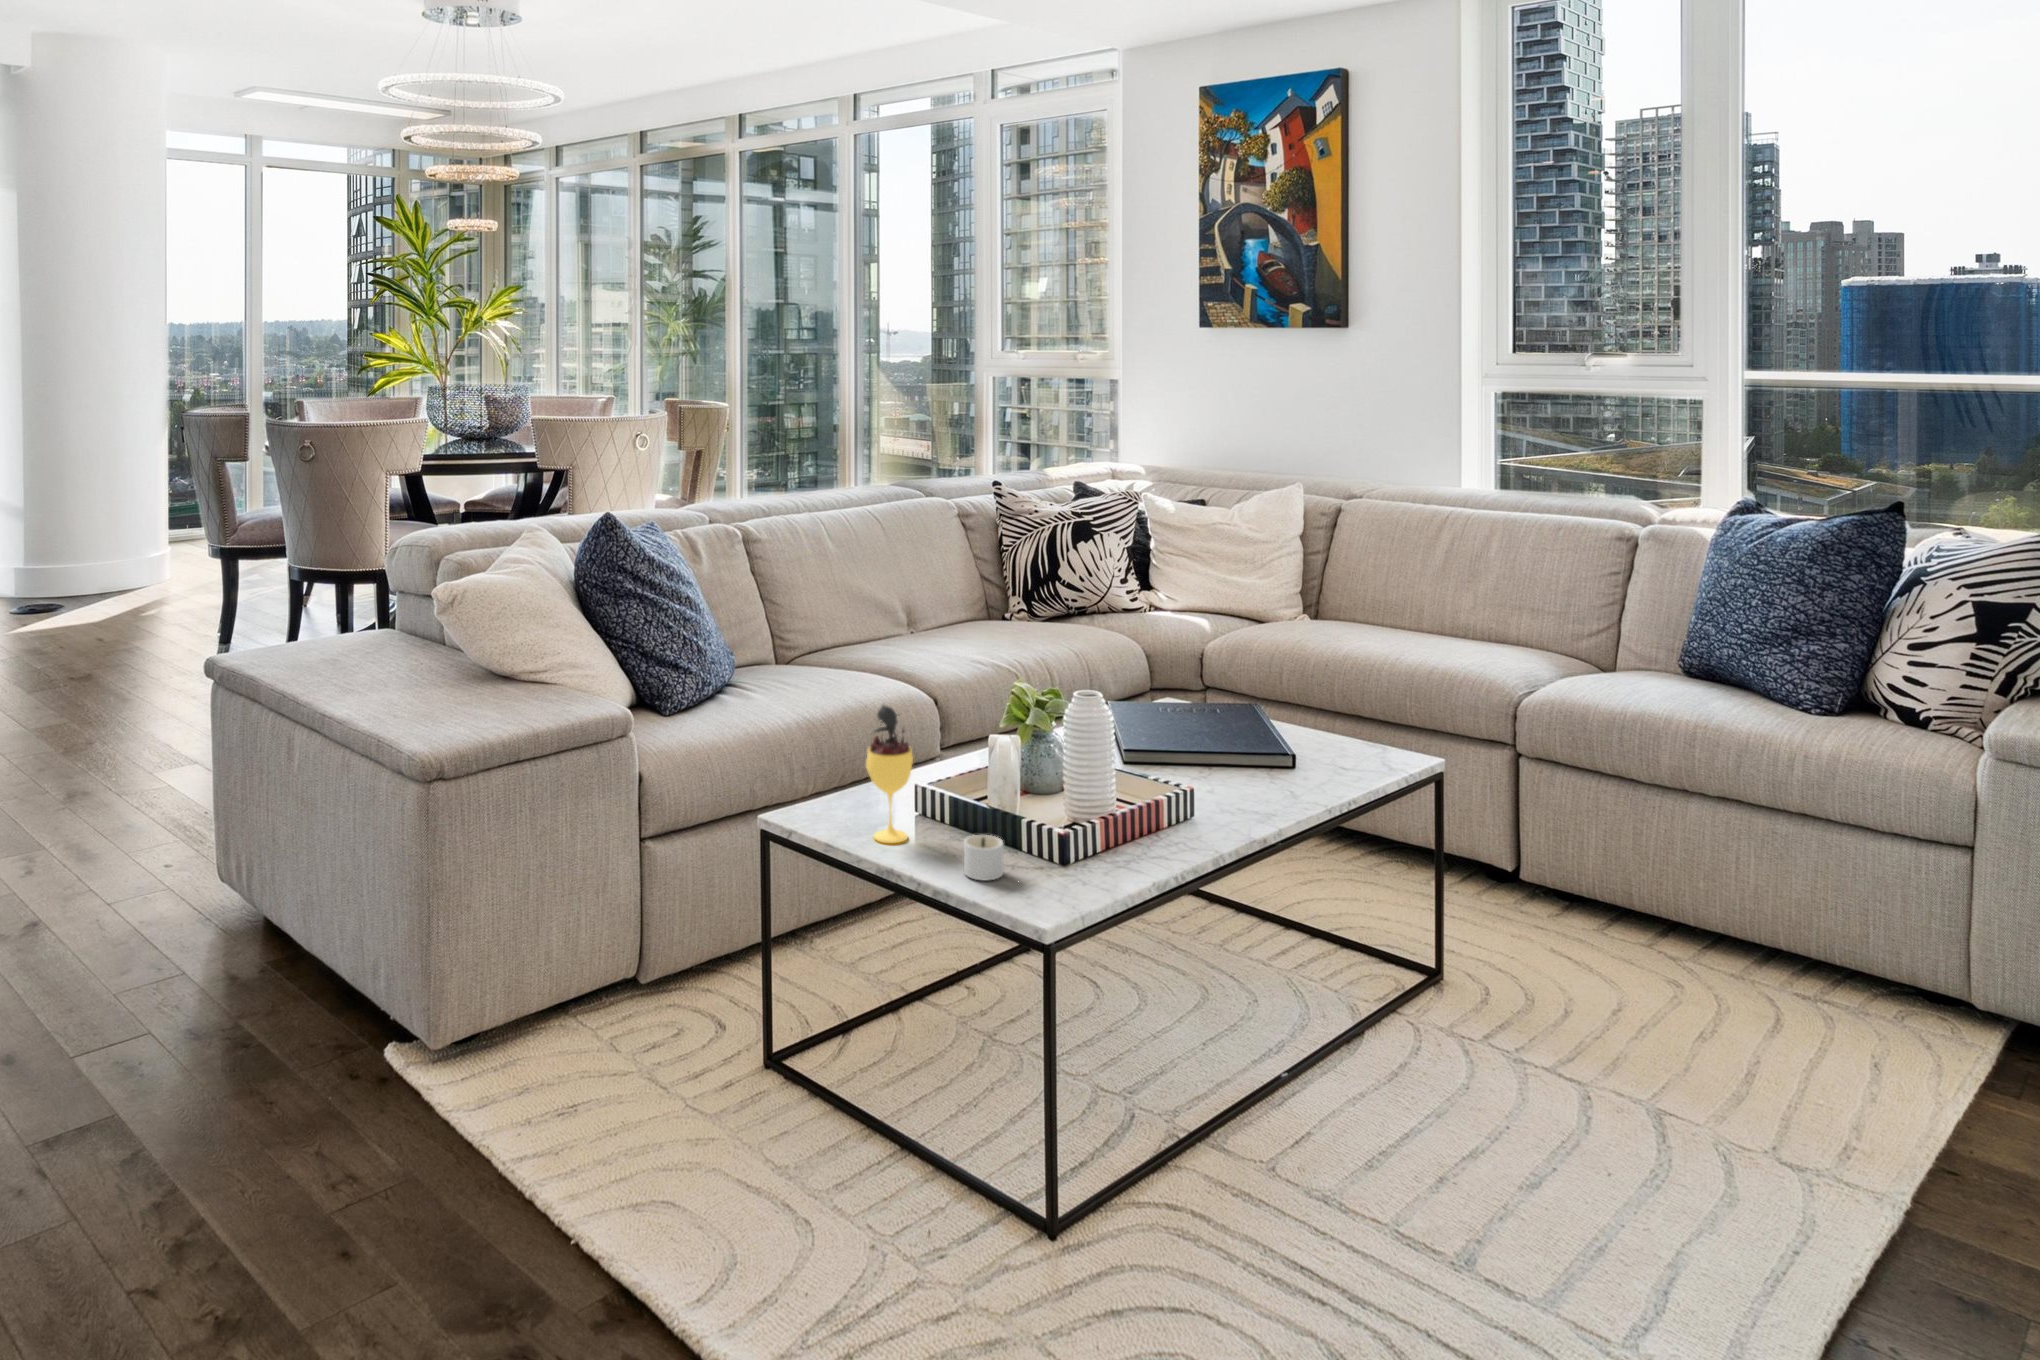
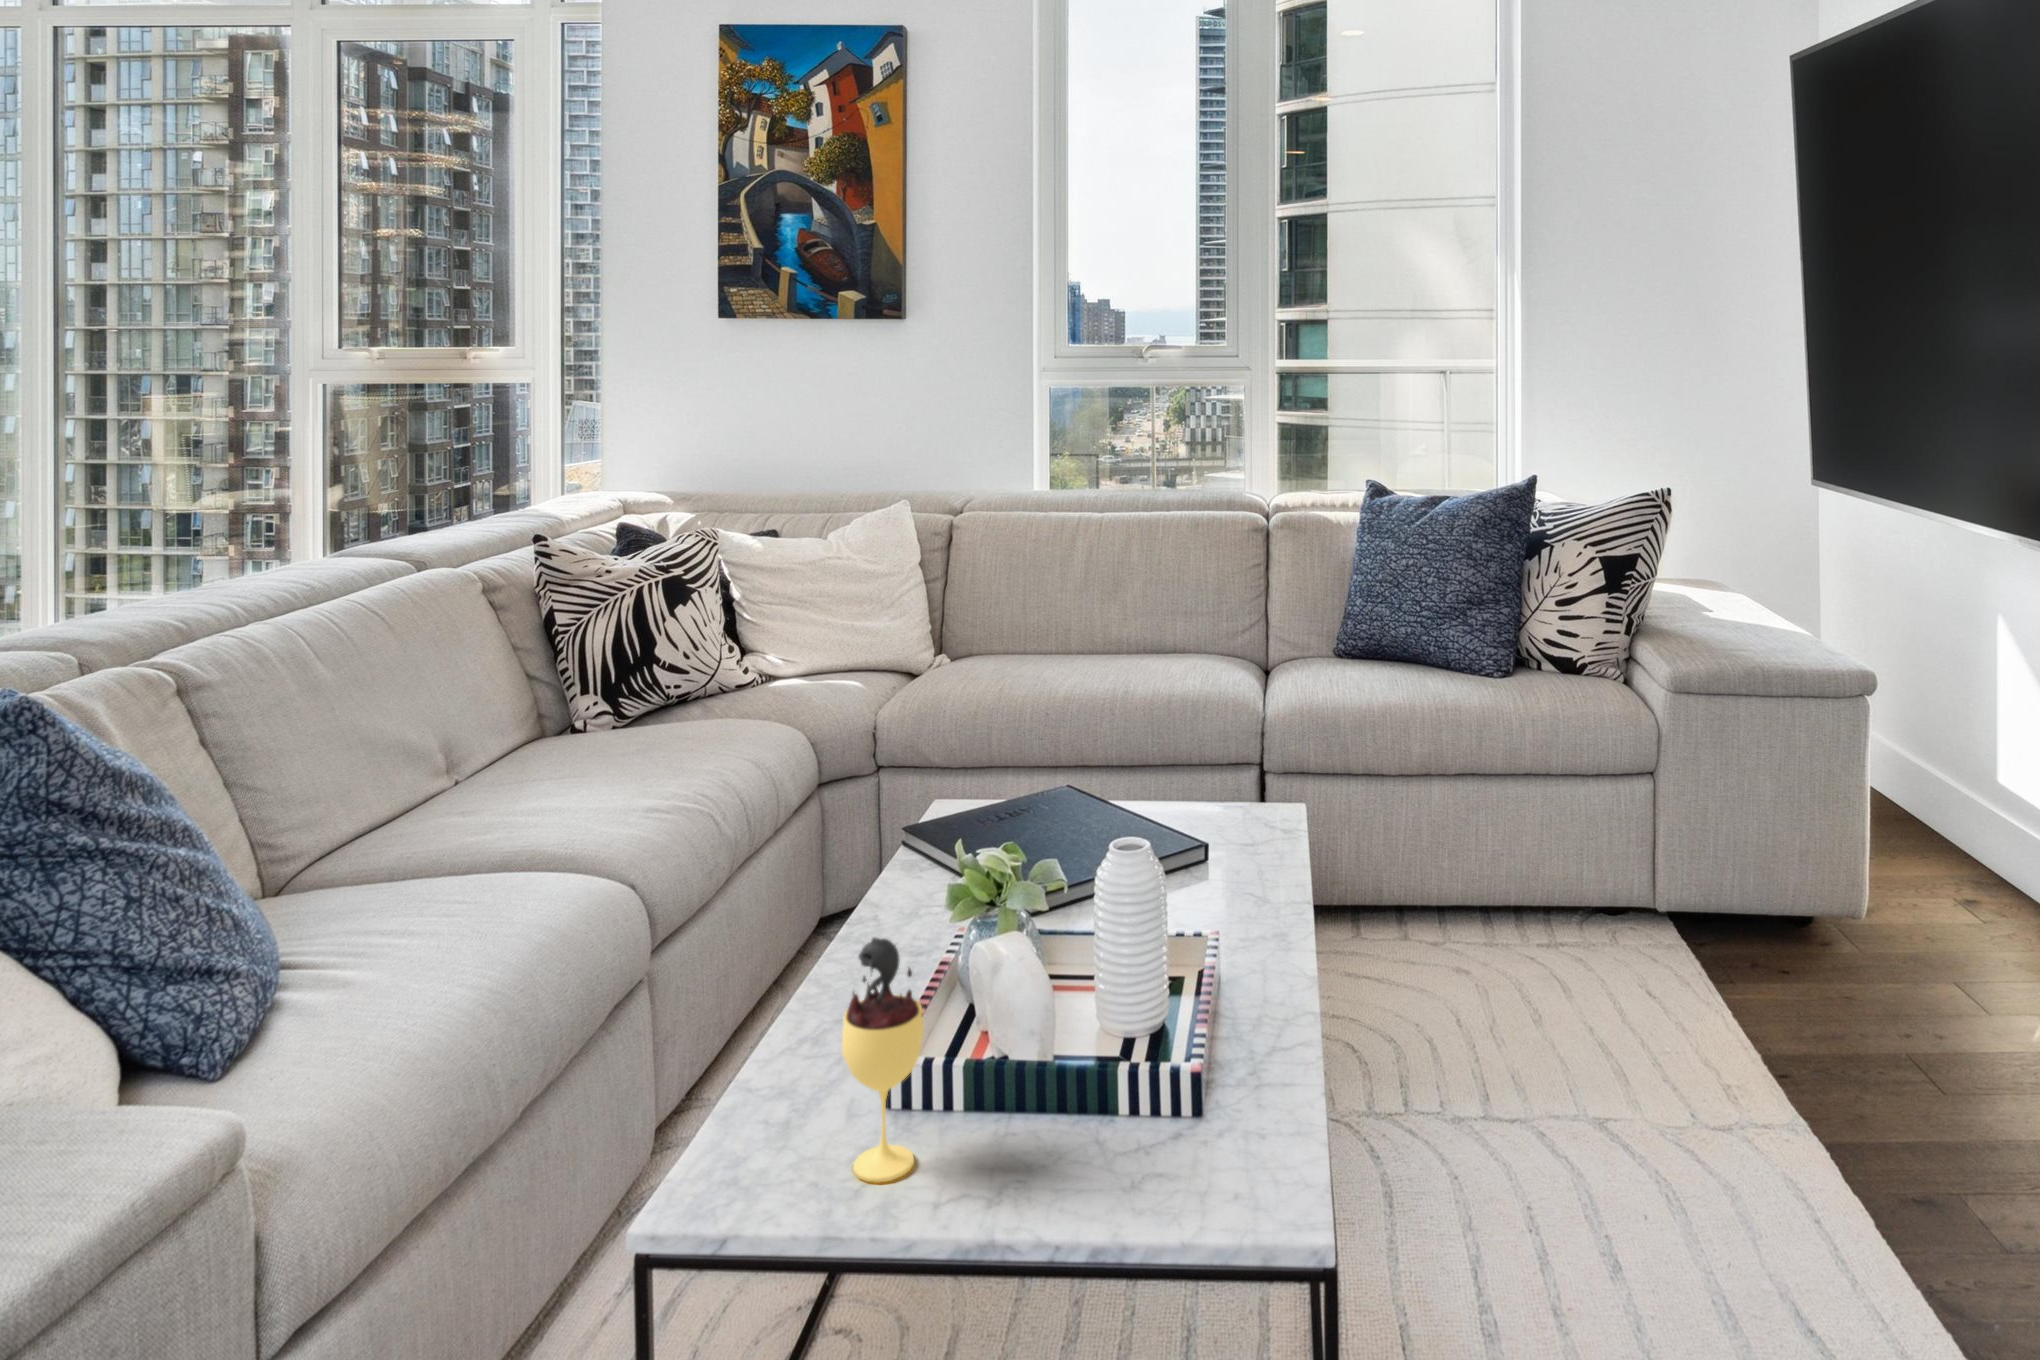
candle: present [964,835,1004,881] -> none [1066,1099,1162,1185]

